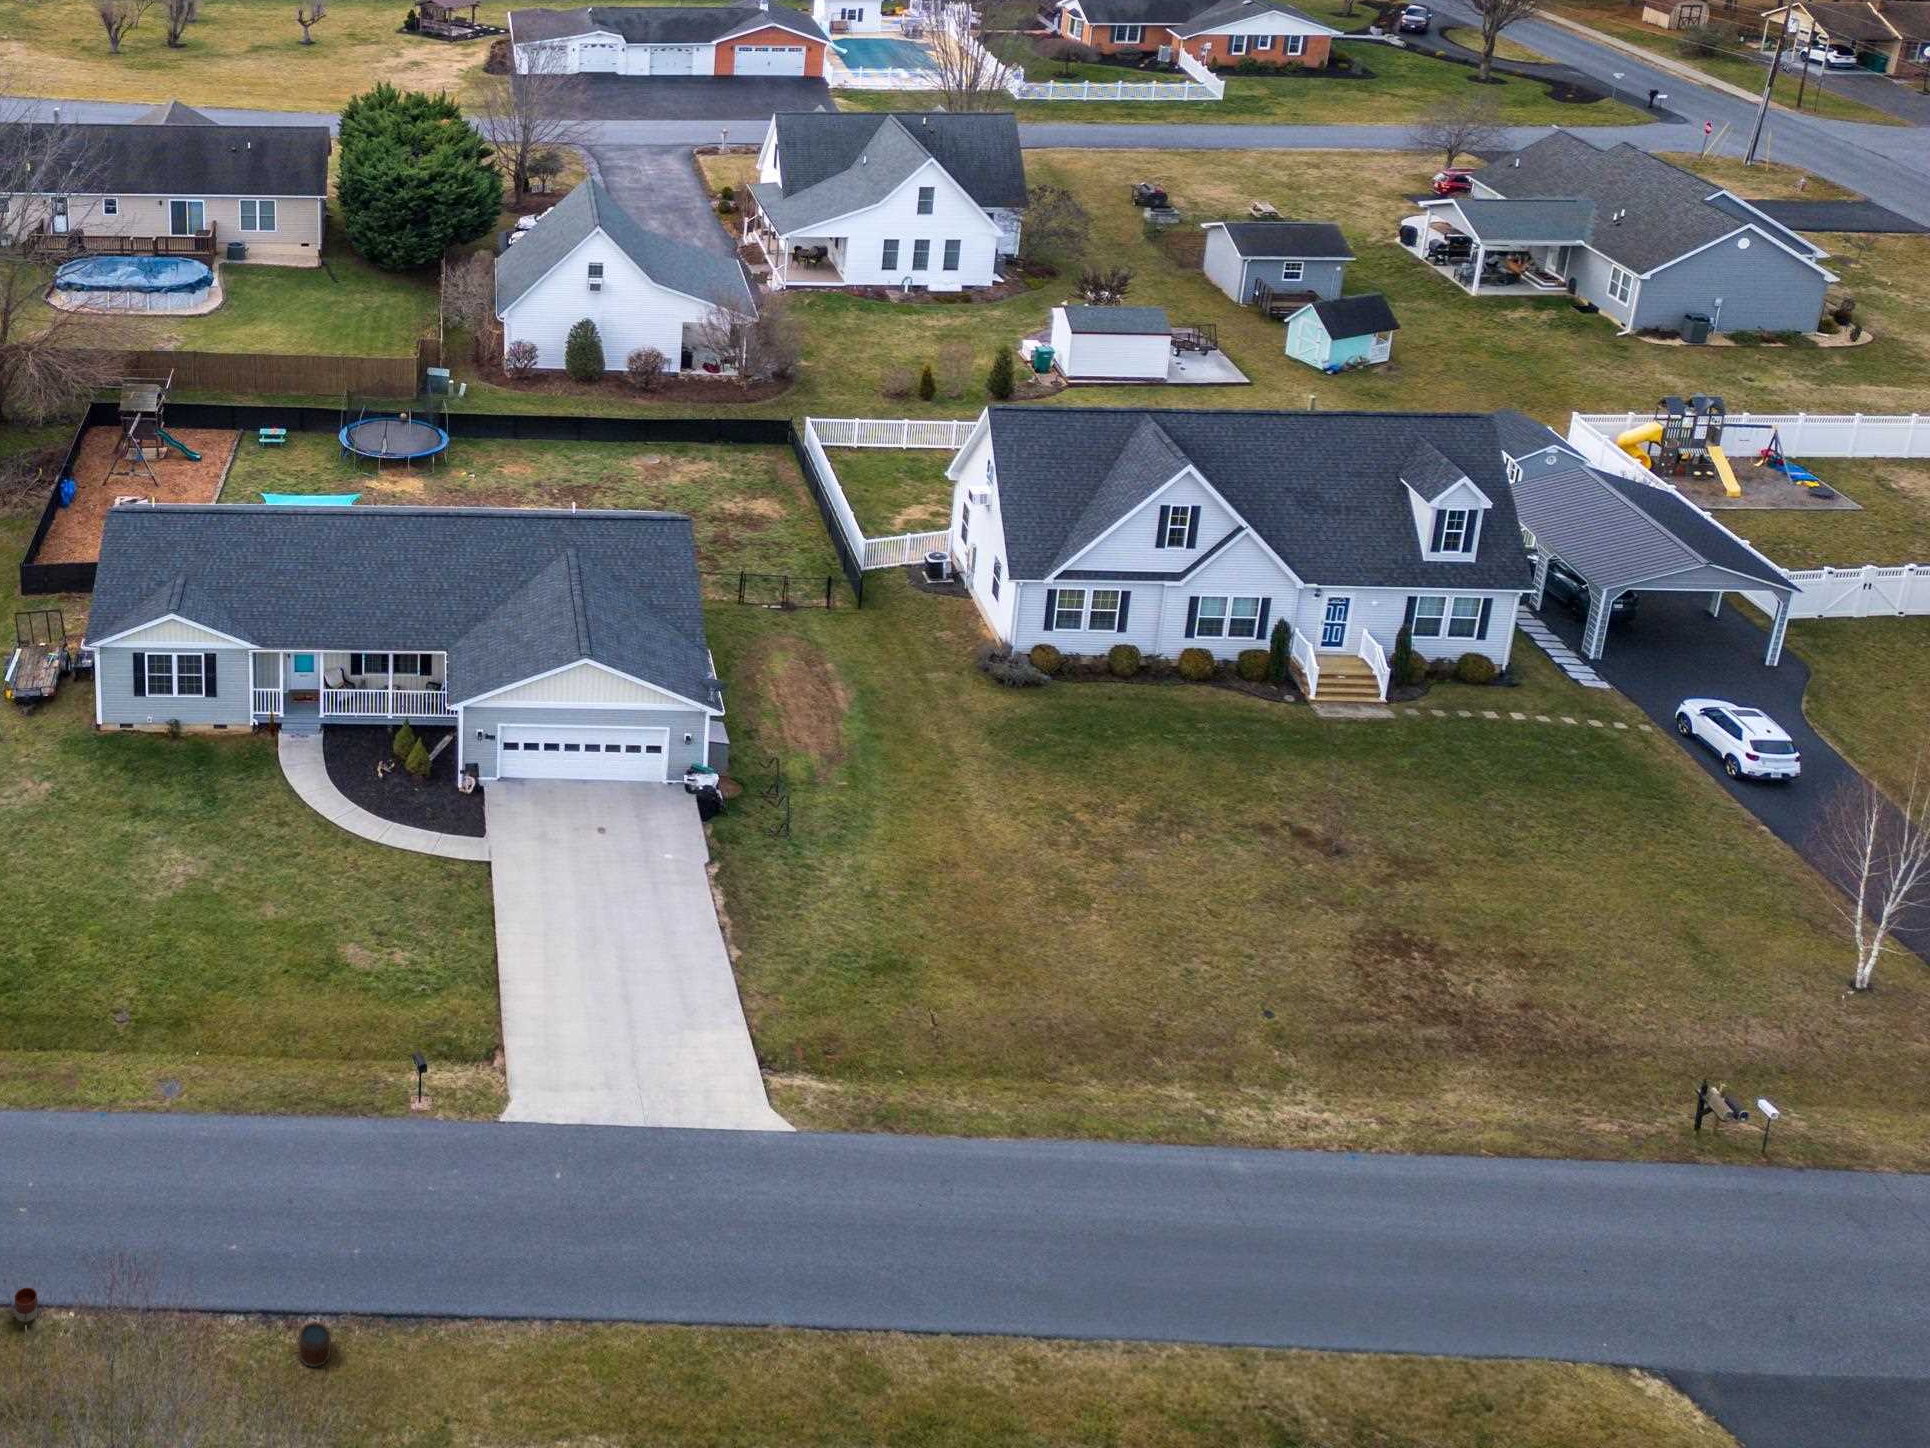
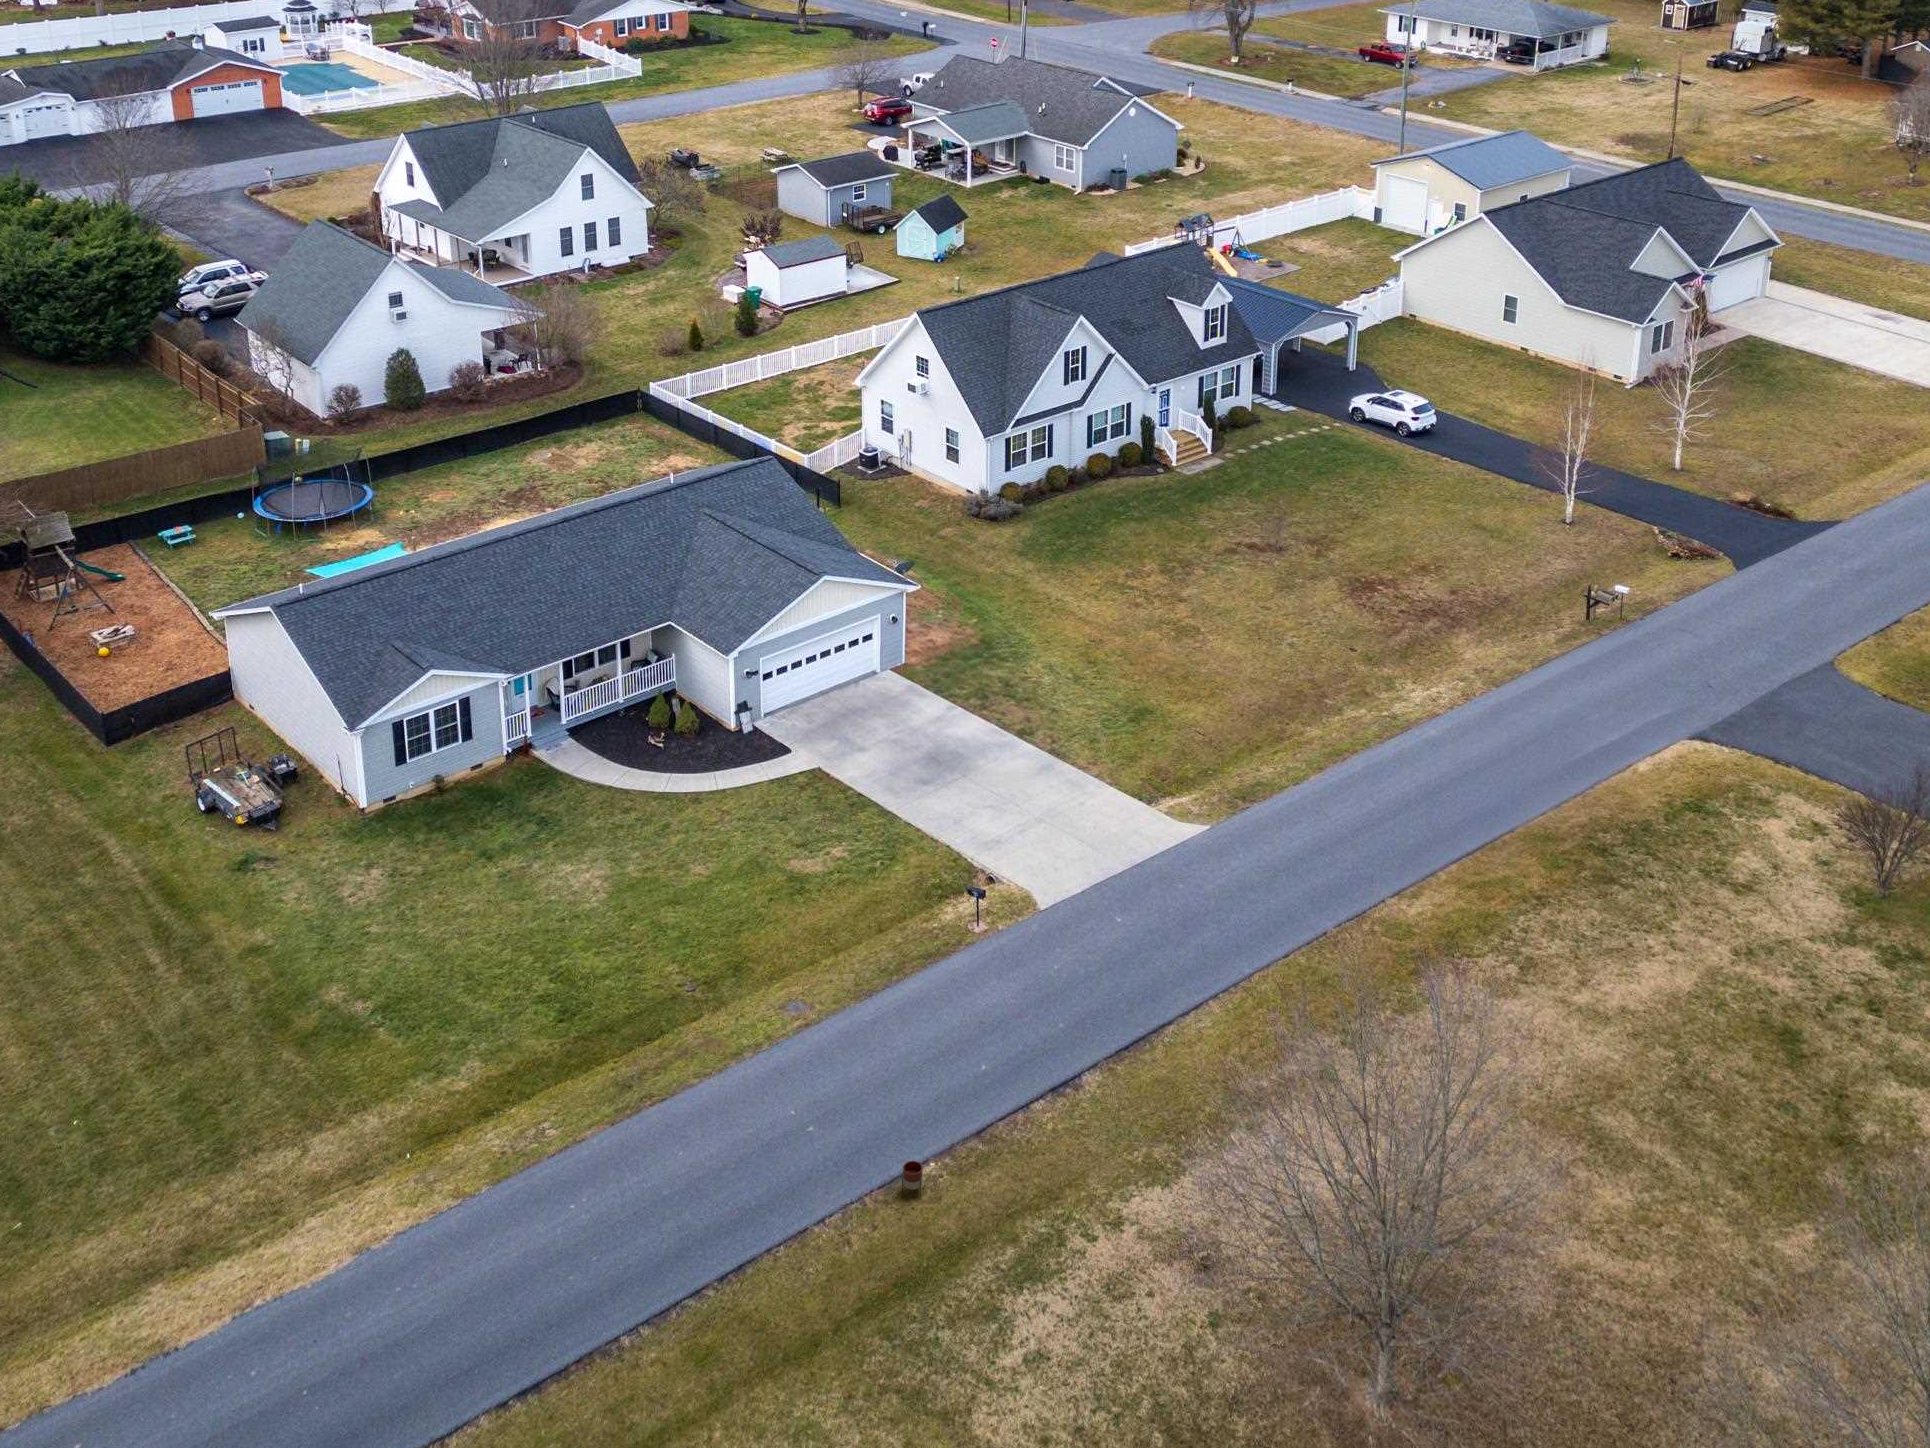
bucket: present [299,1322,331,1367] -> none [1096,1067,1124,1101]

